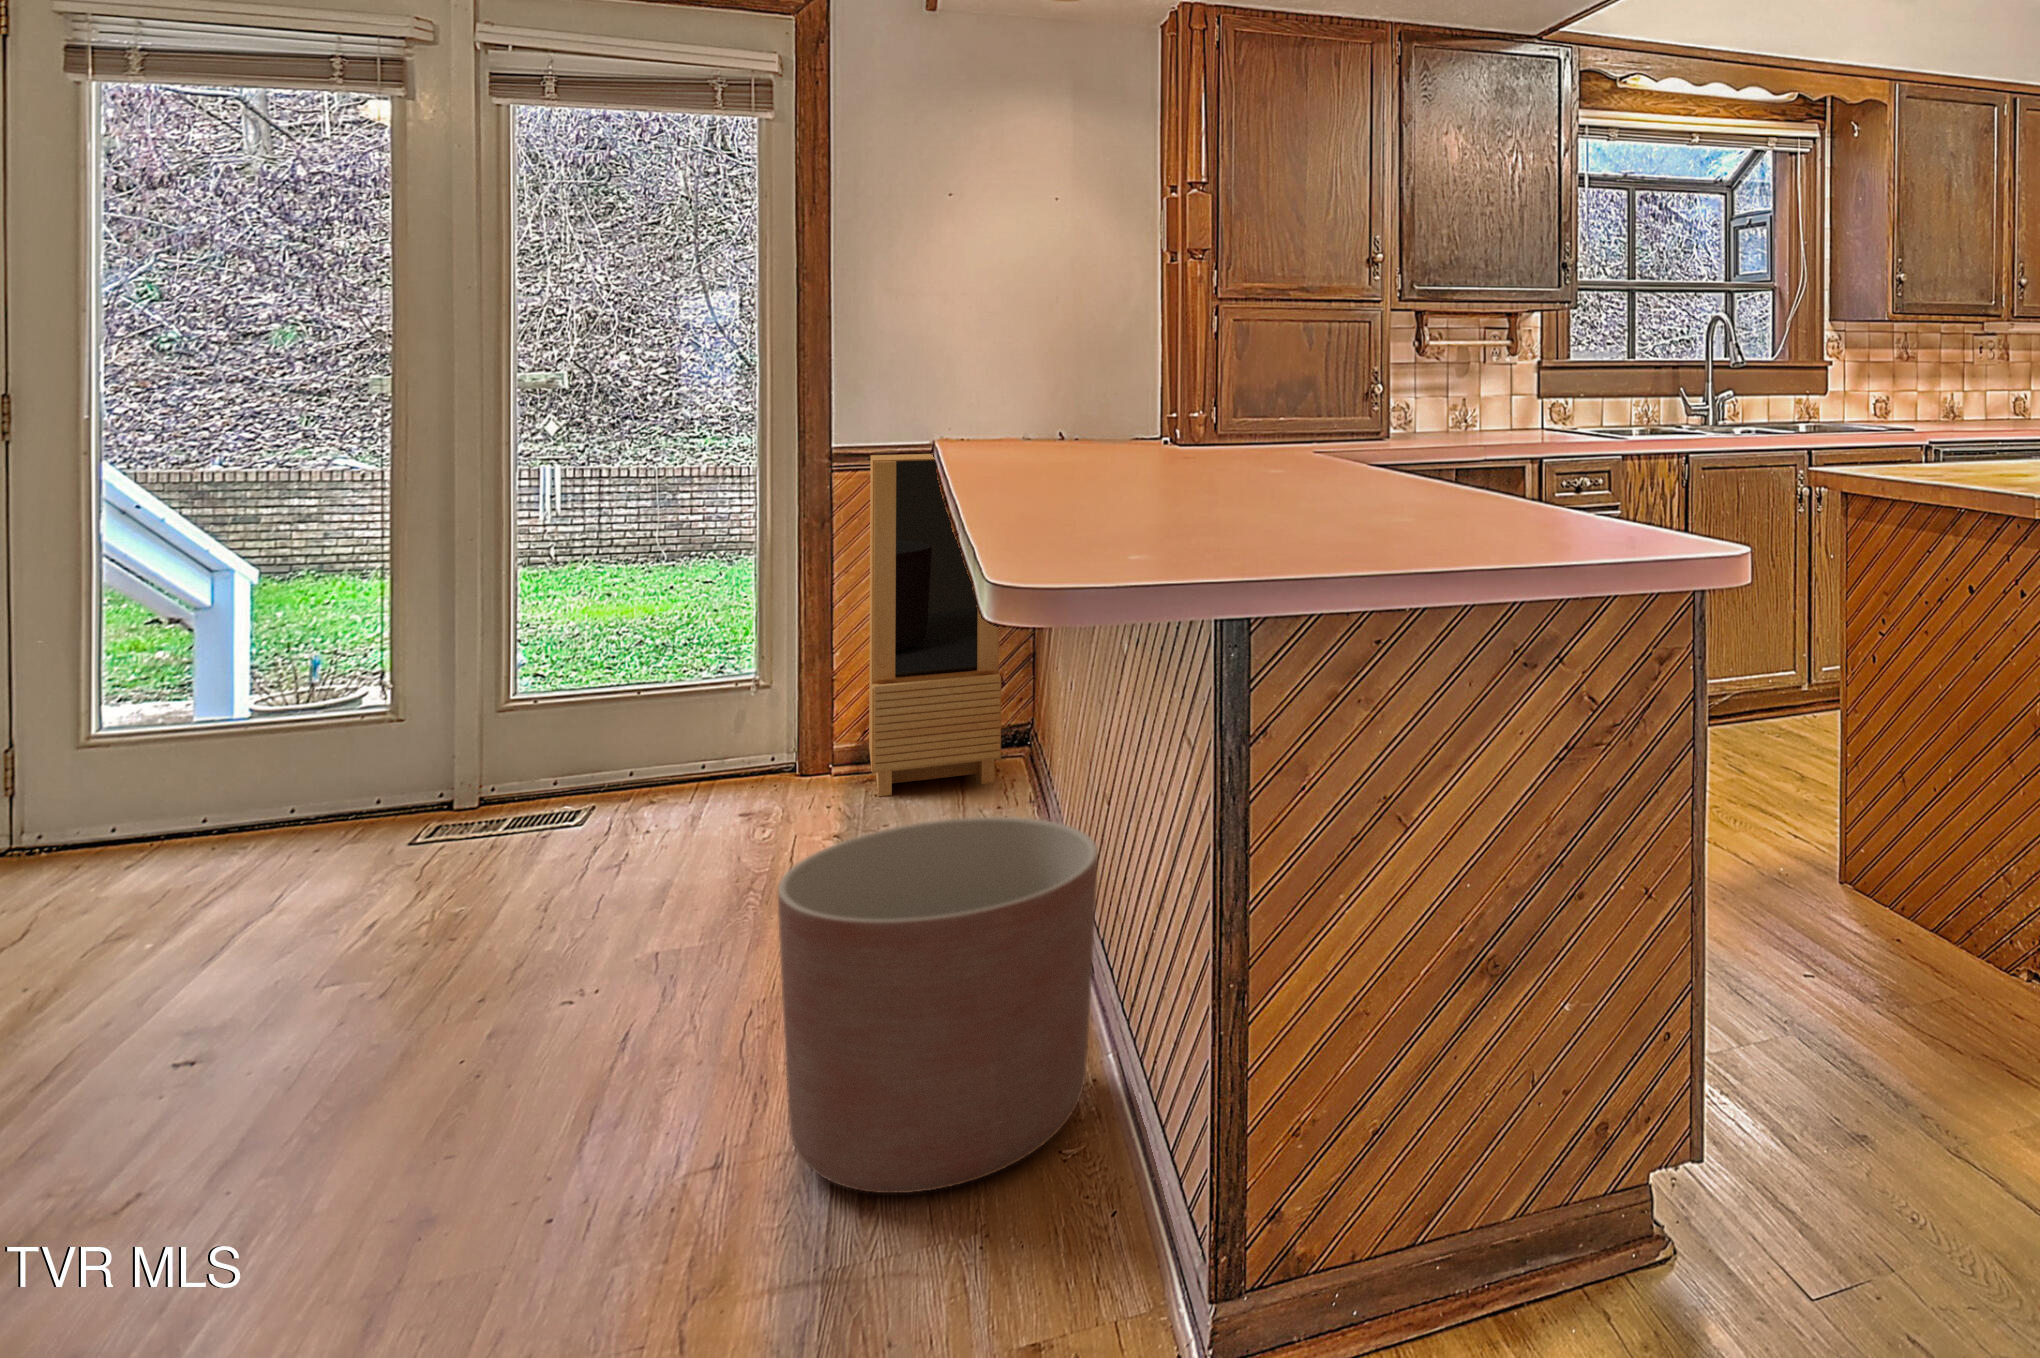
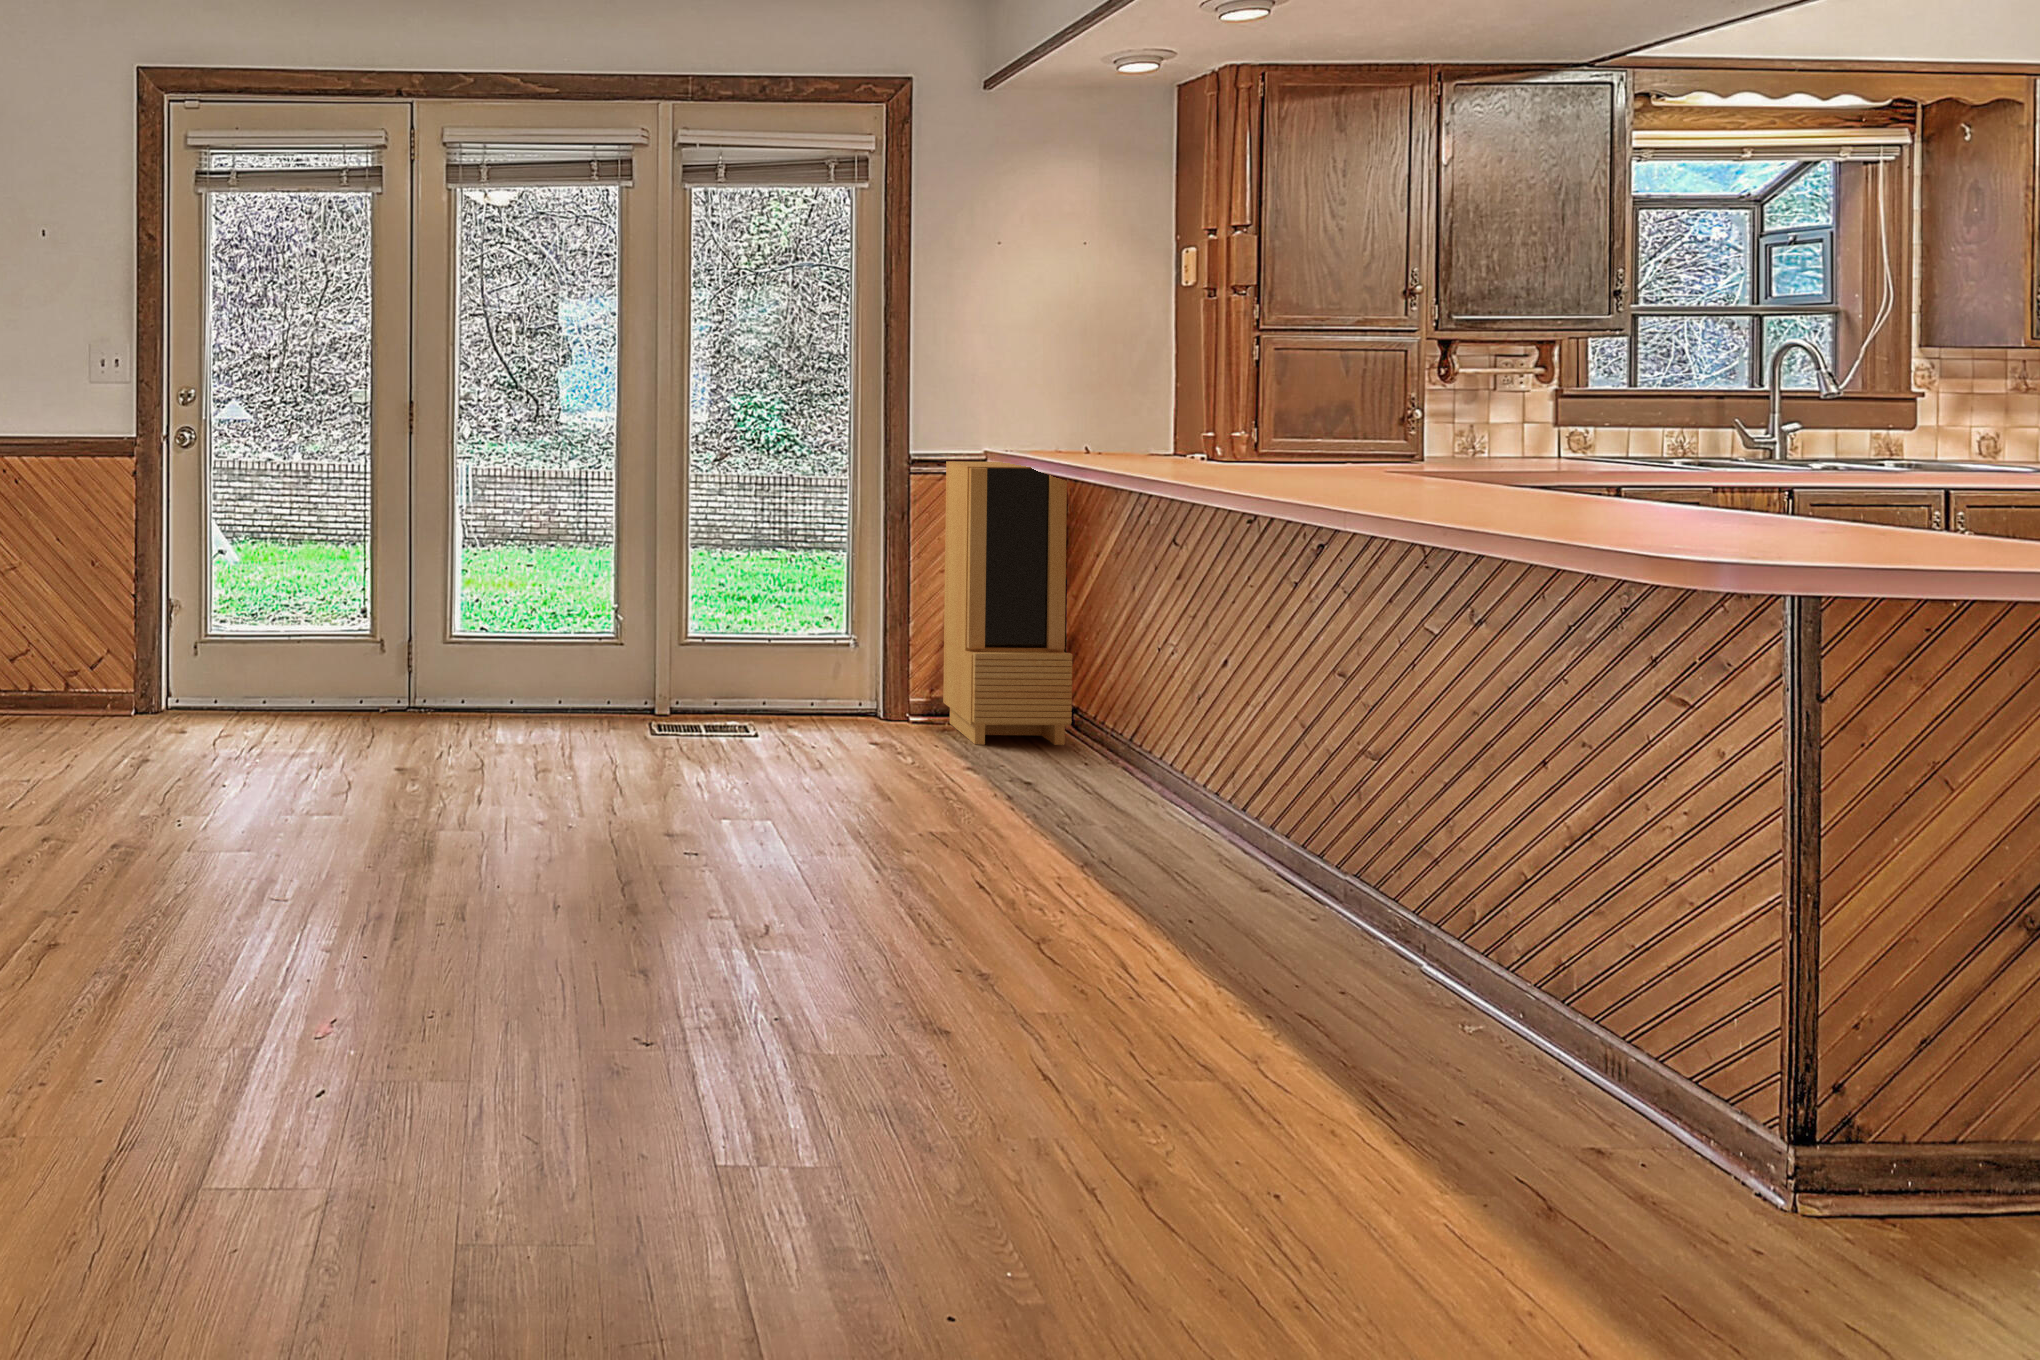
planter: present [778,817,1098,1193] -> none [1213,775,1491,1070]

